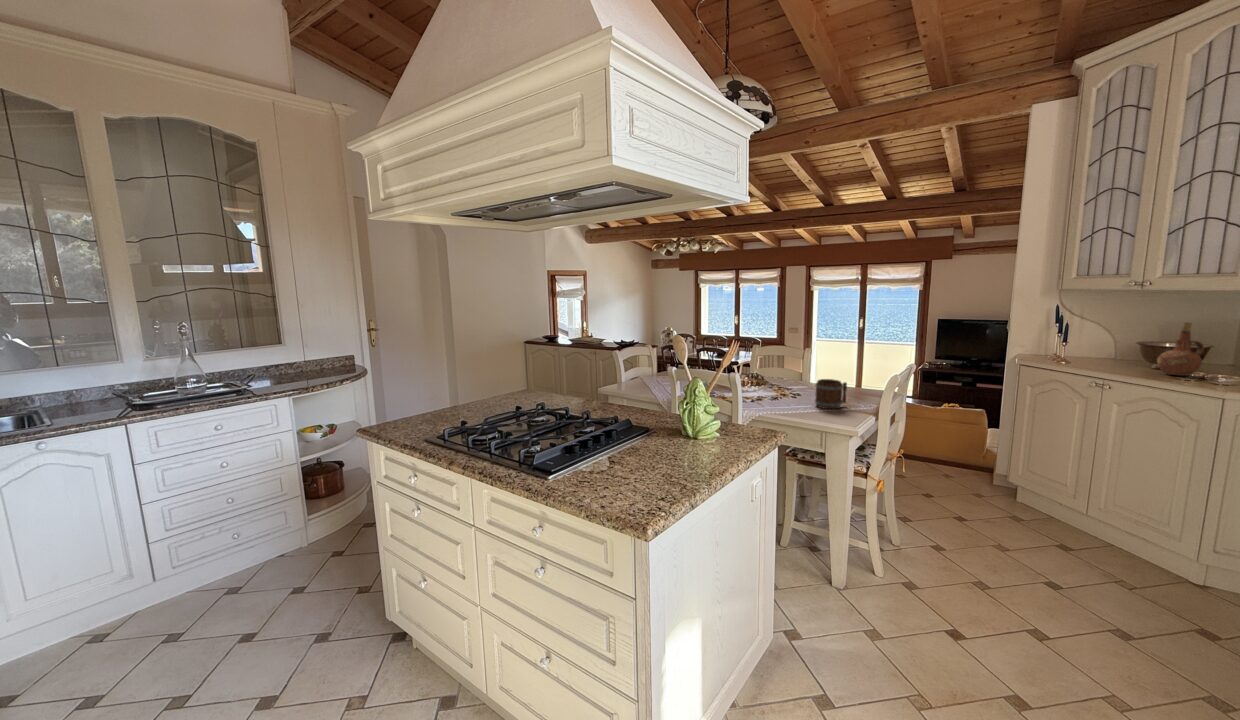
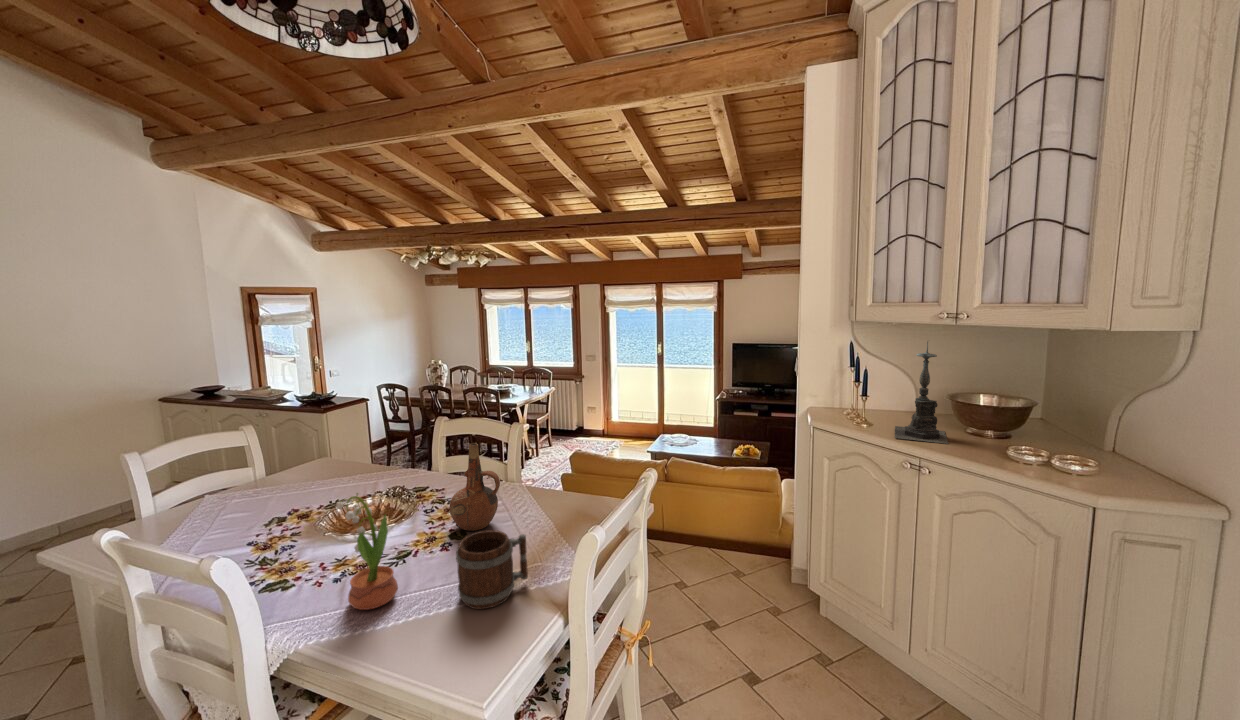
candle holder: none [1083,300,1129,370] -> present [895,341,948,444]
ceramic pitcher: present [1157,322,1204,376] -> present [449,444,500,531]
potted flower: none [764,355,788,404] -> present [336,493,398,610]

